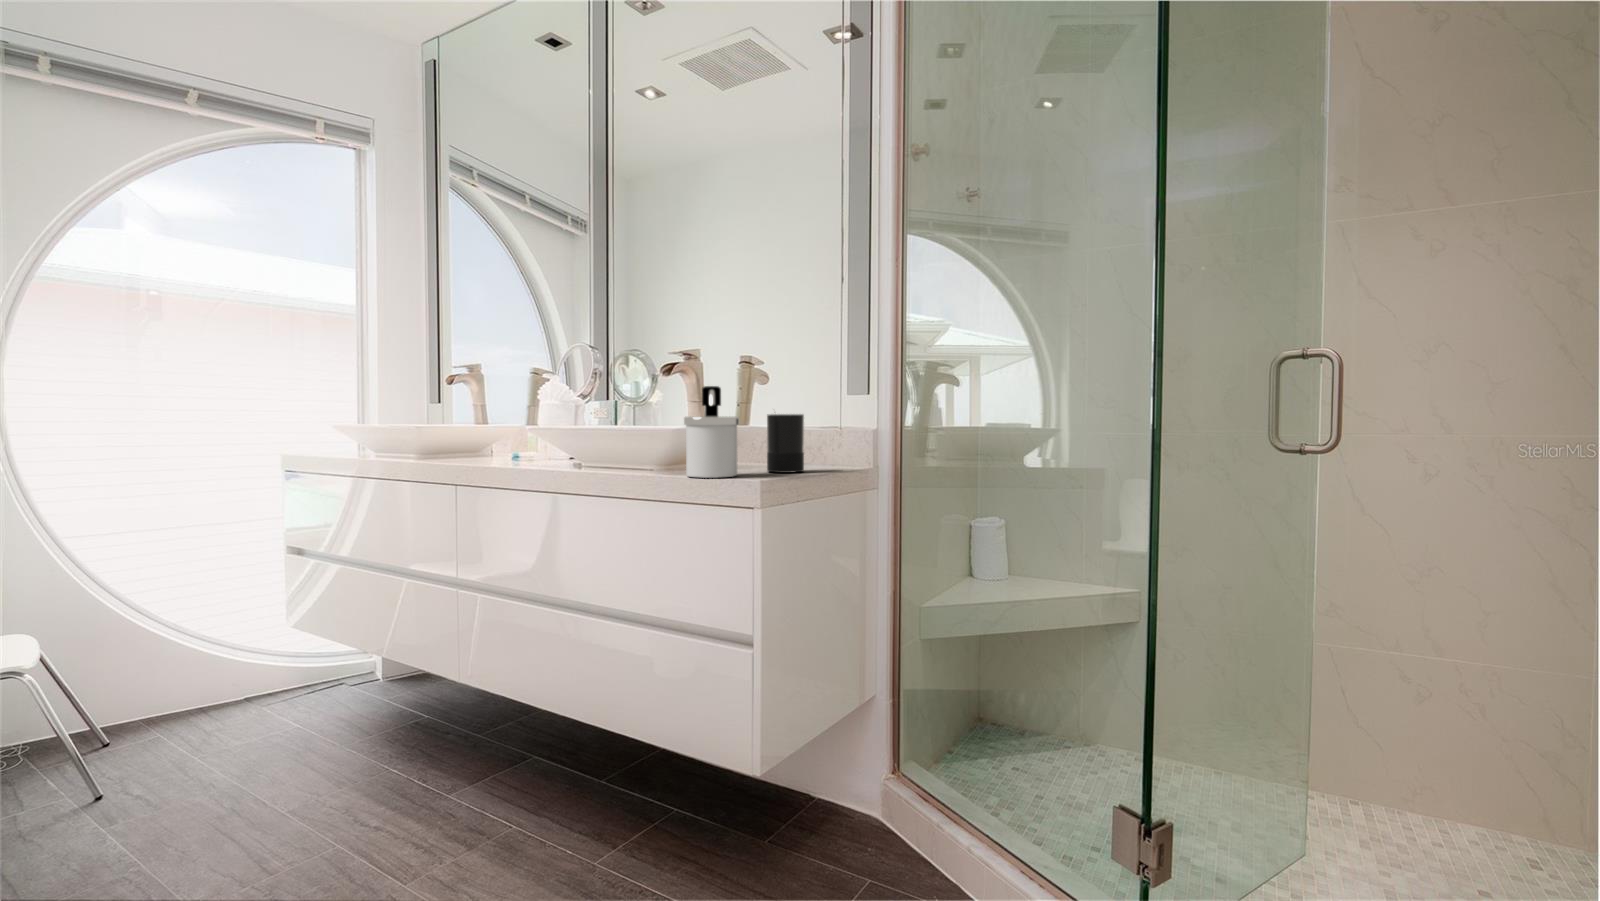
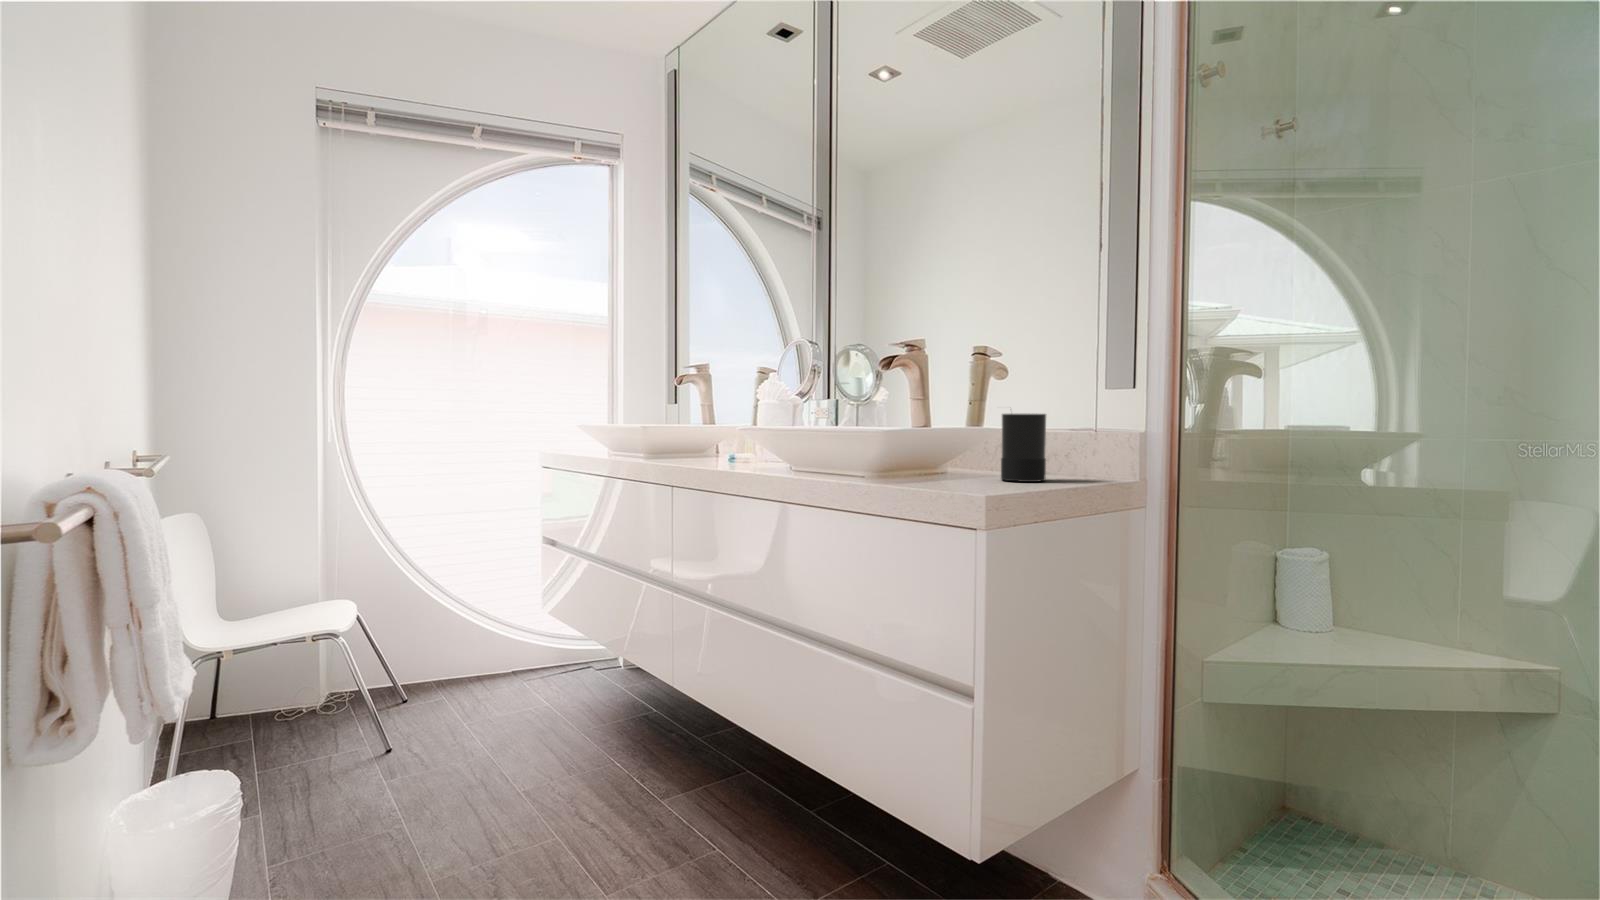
soap dispenser: present [684,386,739,478] -> none [905,381,968,485]

